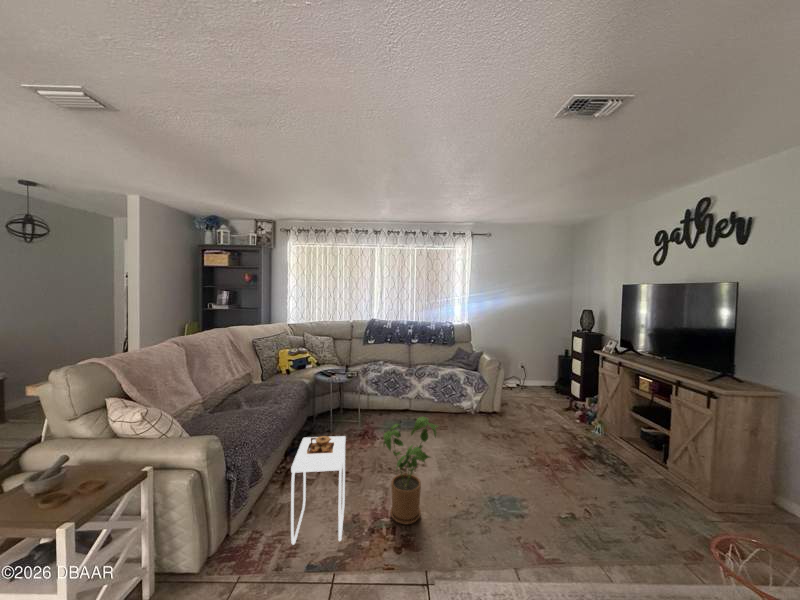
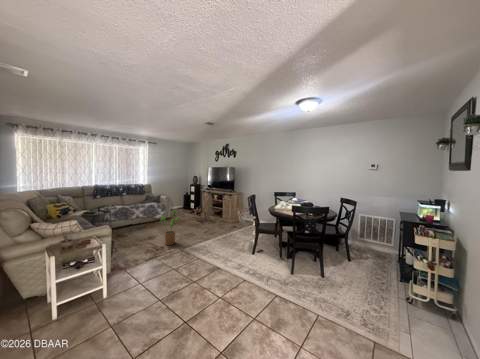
side table: present [291,436,346,545] -> none [131,222,160,259]

